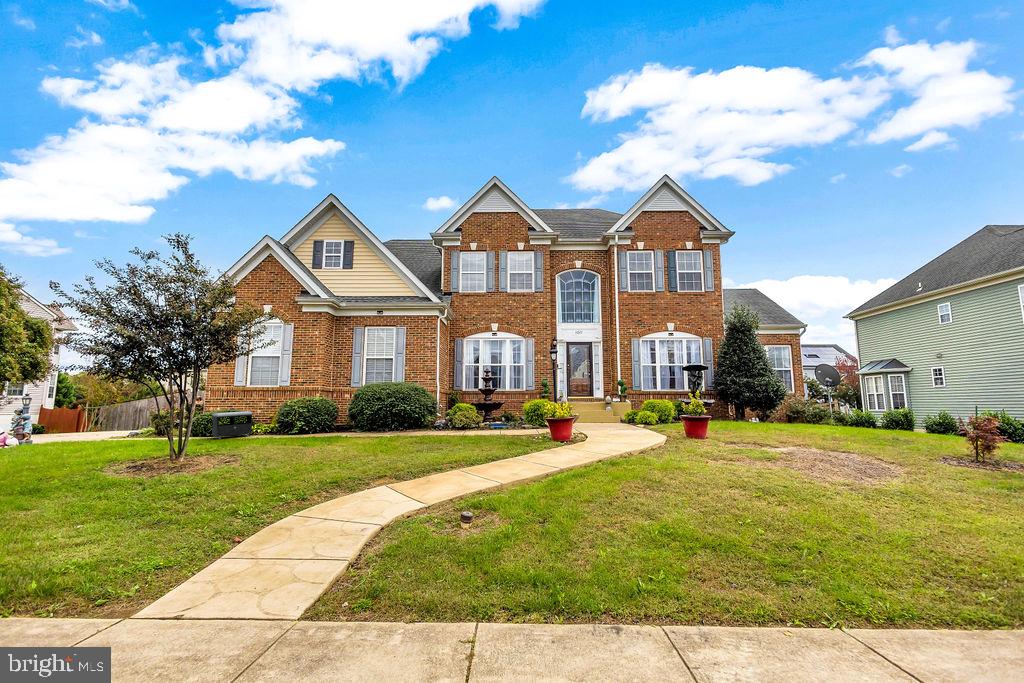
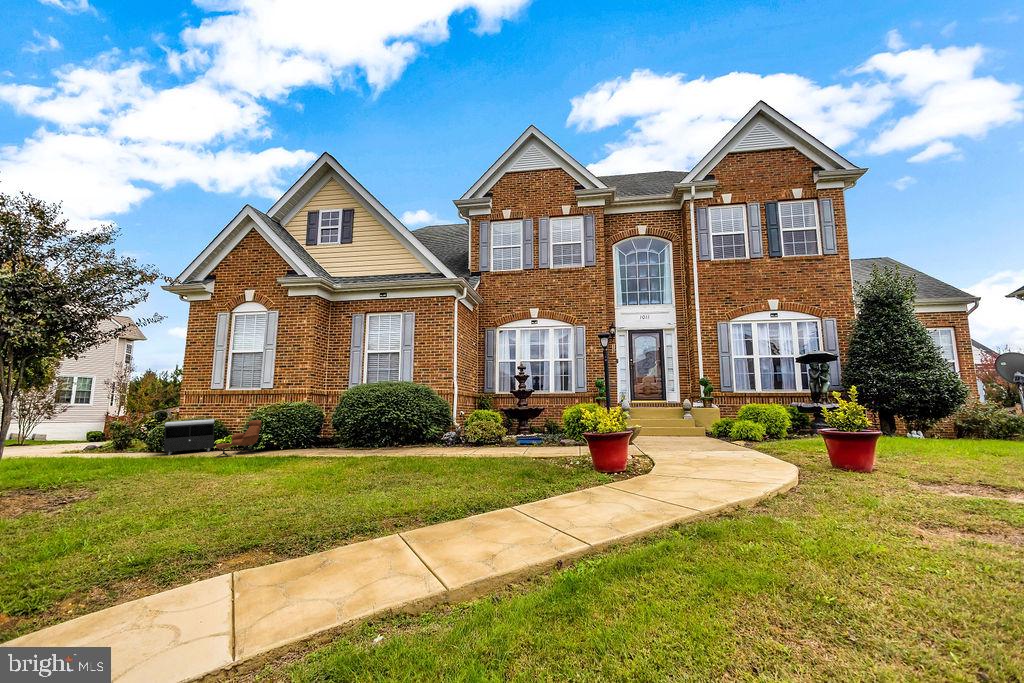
lounge chair: none [267,412,295,439] -> present [216,420,261,457]

